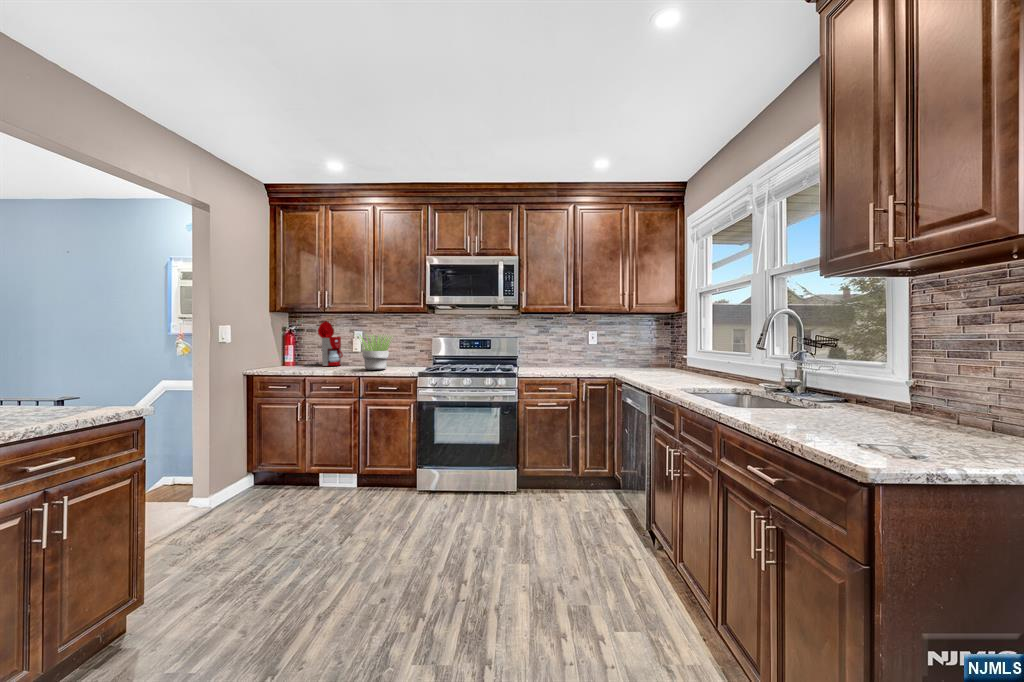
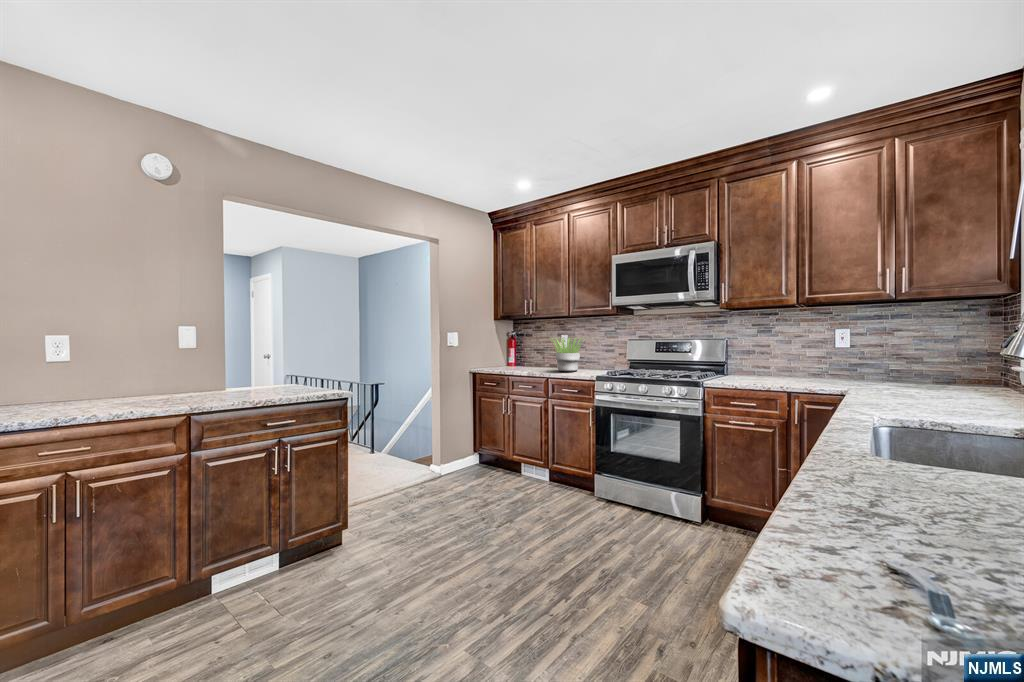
coffee maker: present [305,321,343,366] -> none [520,326,550,366]

